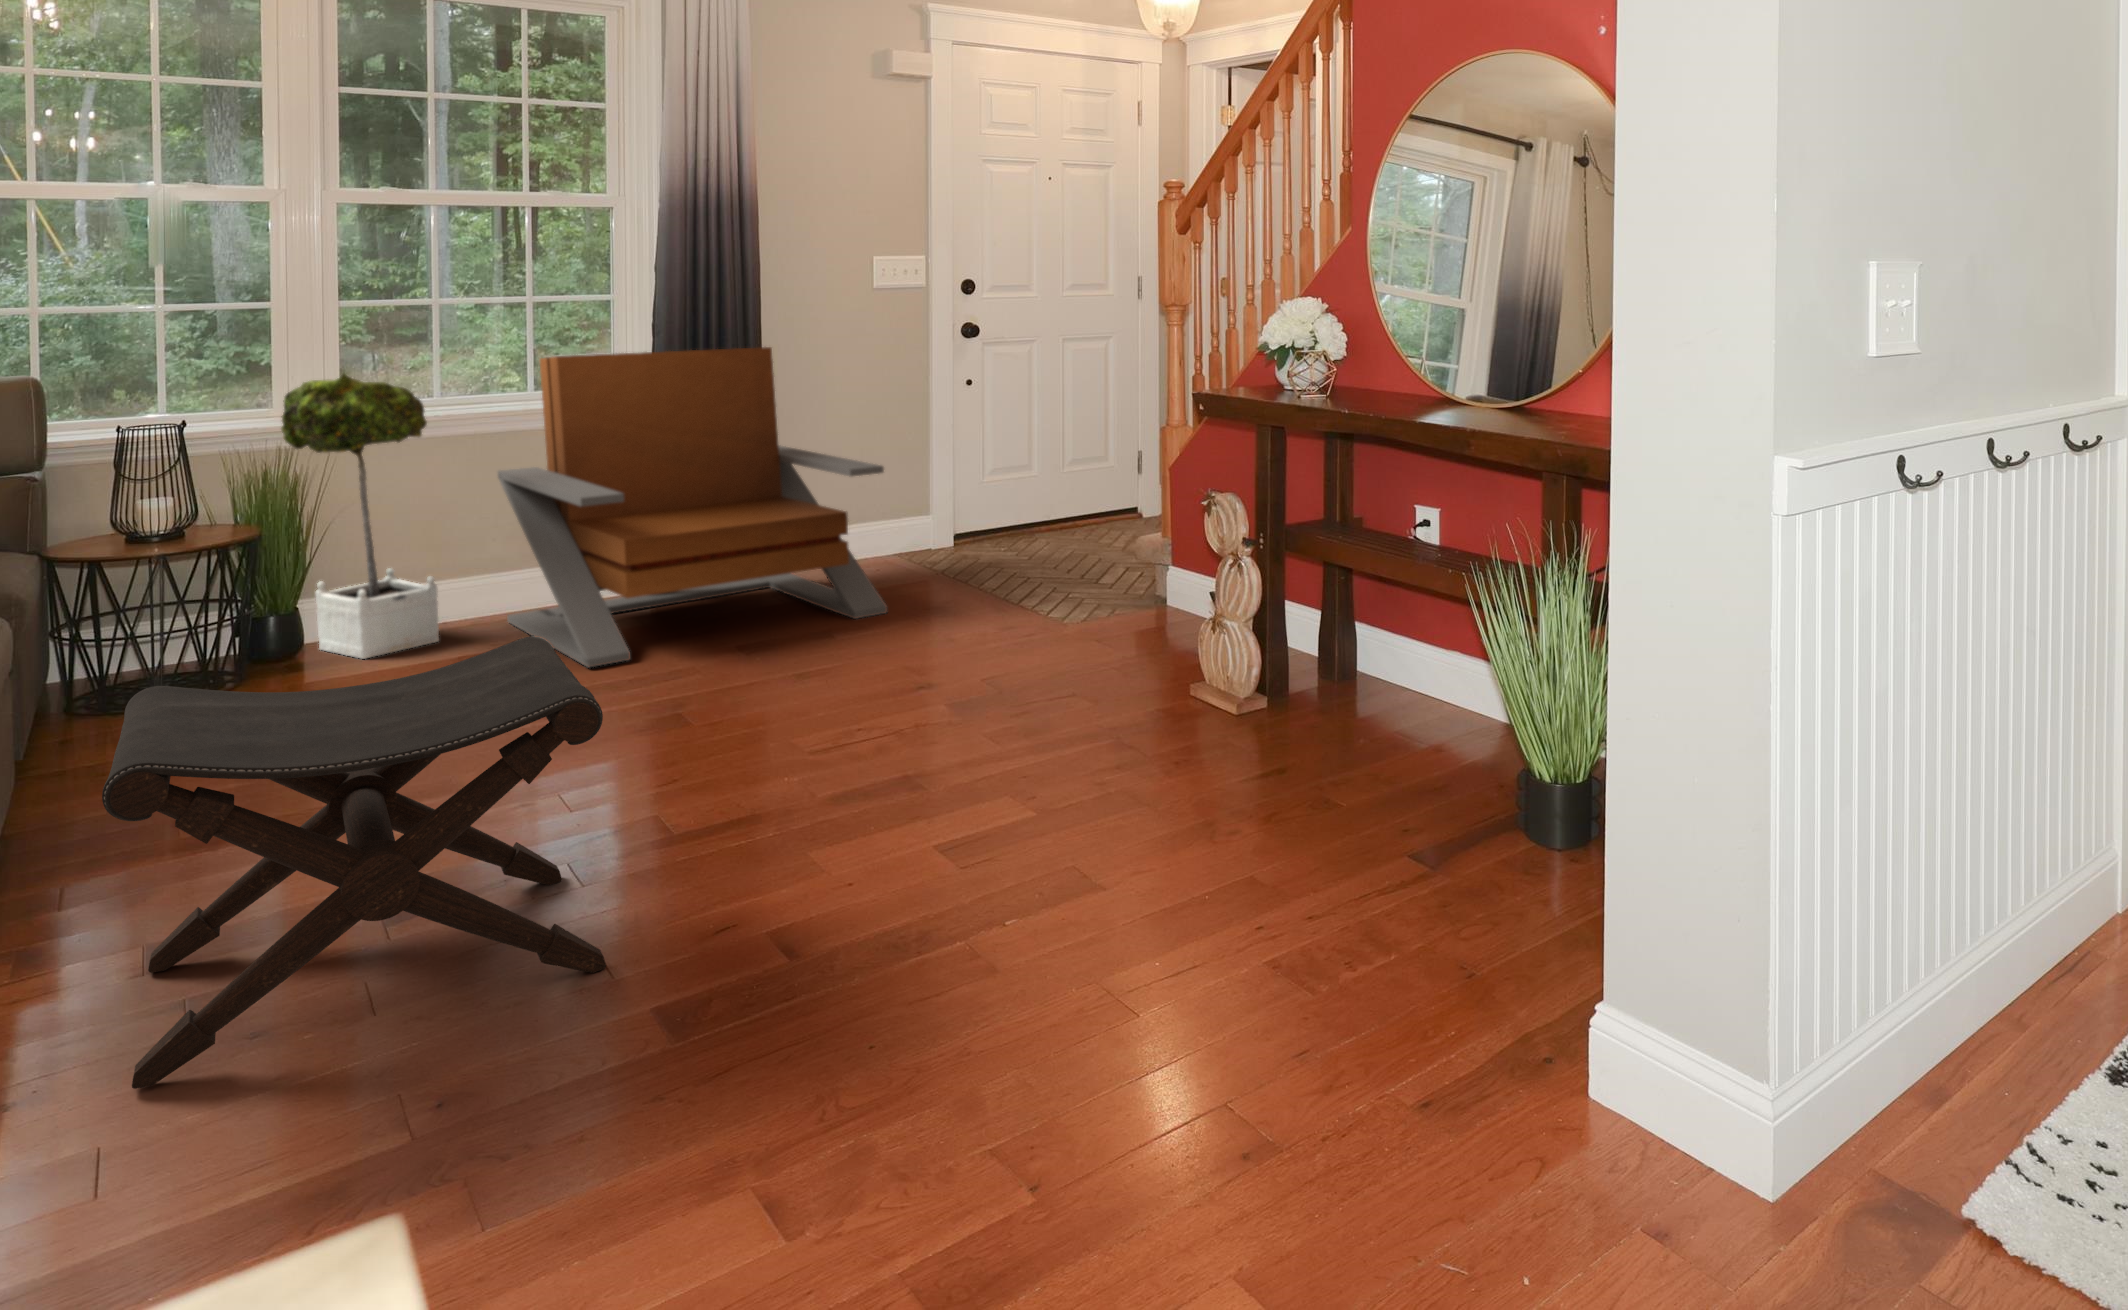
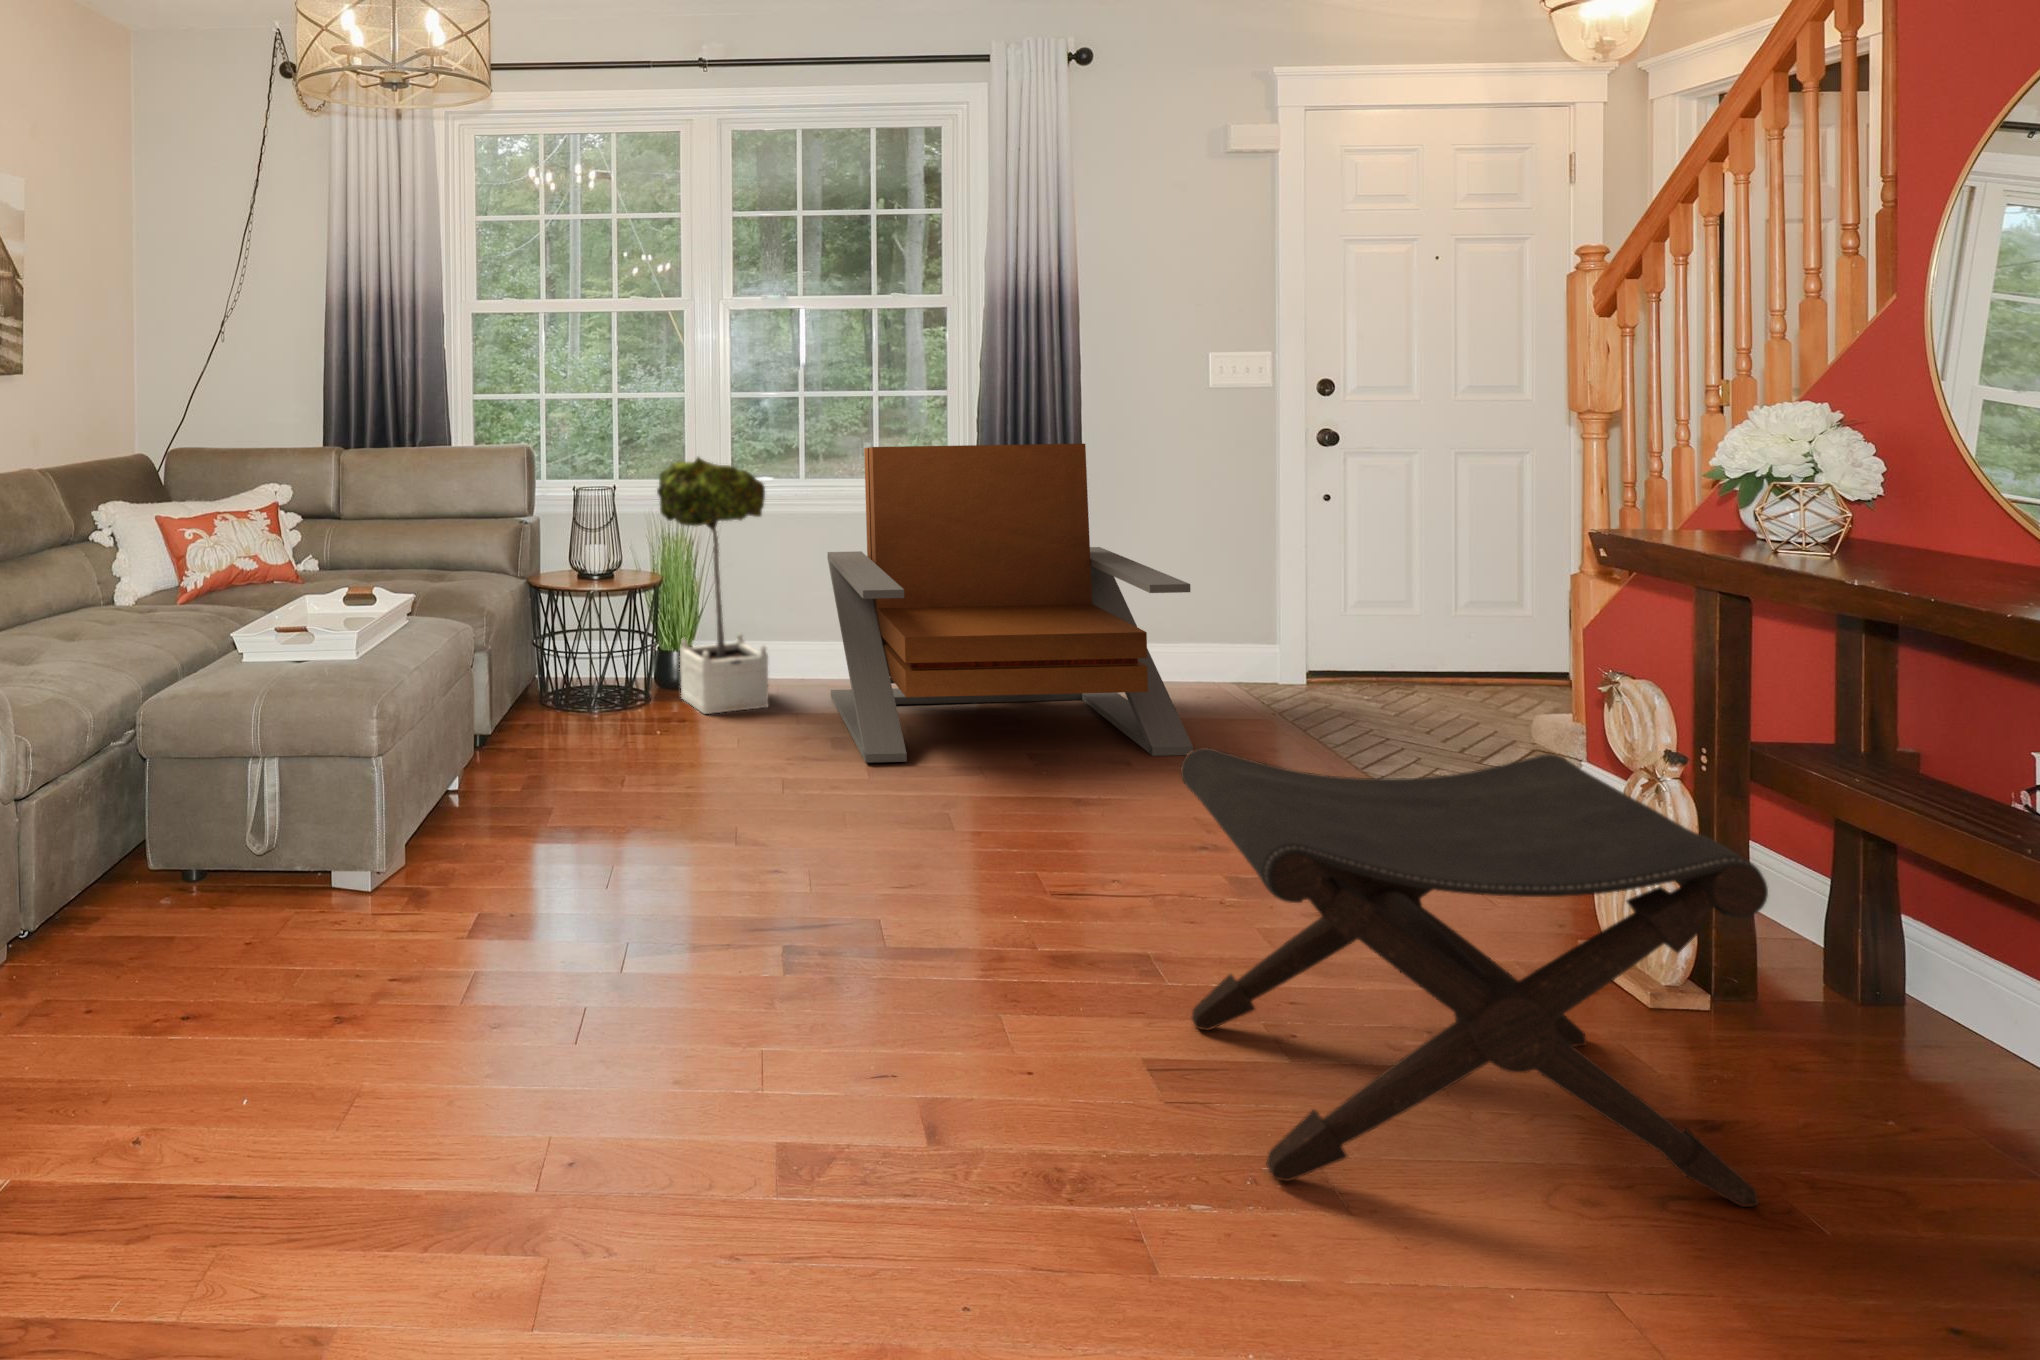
footstool: present [102,636,606,1089] -> present [1181,748,1768,1207]

